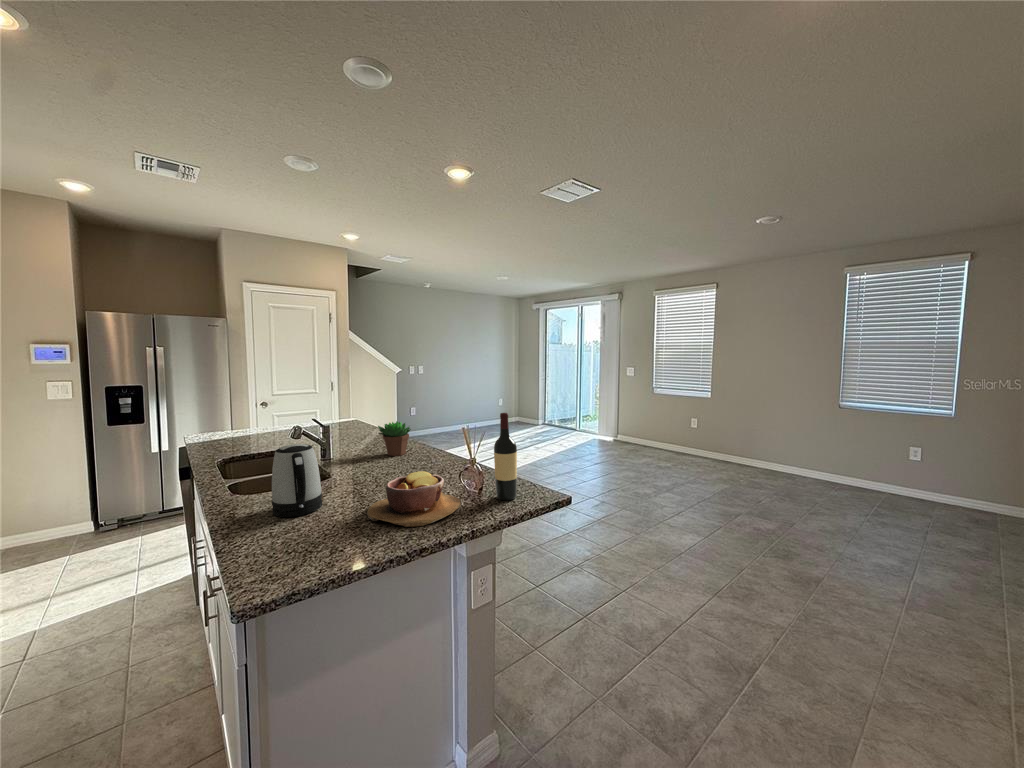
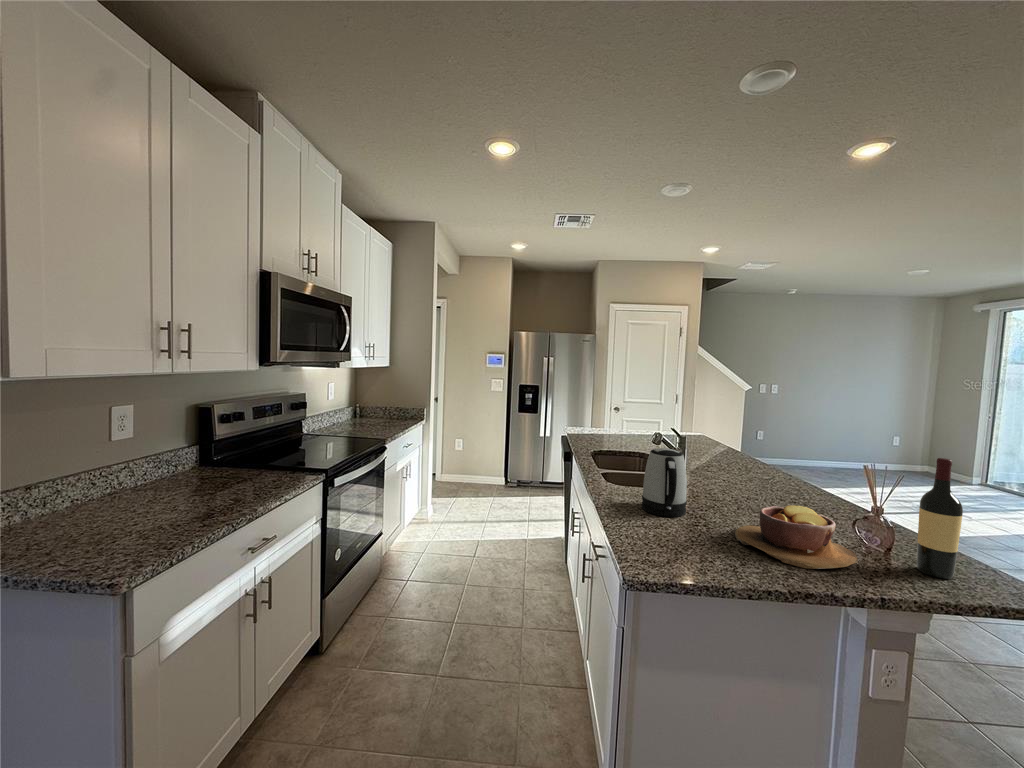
succulent plant: present [378,421,411,456] -> none [739,443,782,483]

